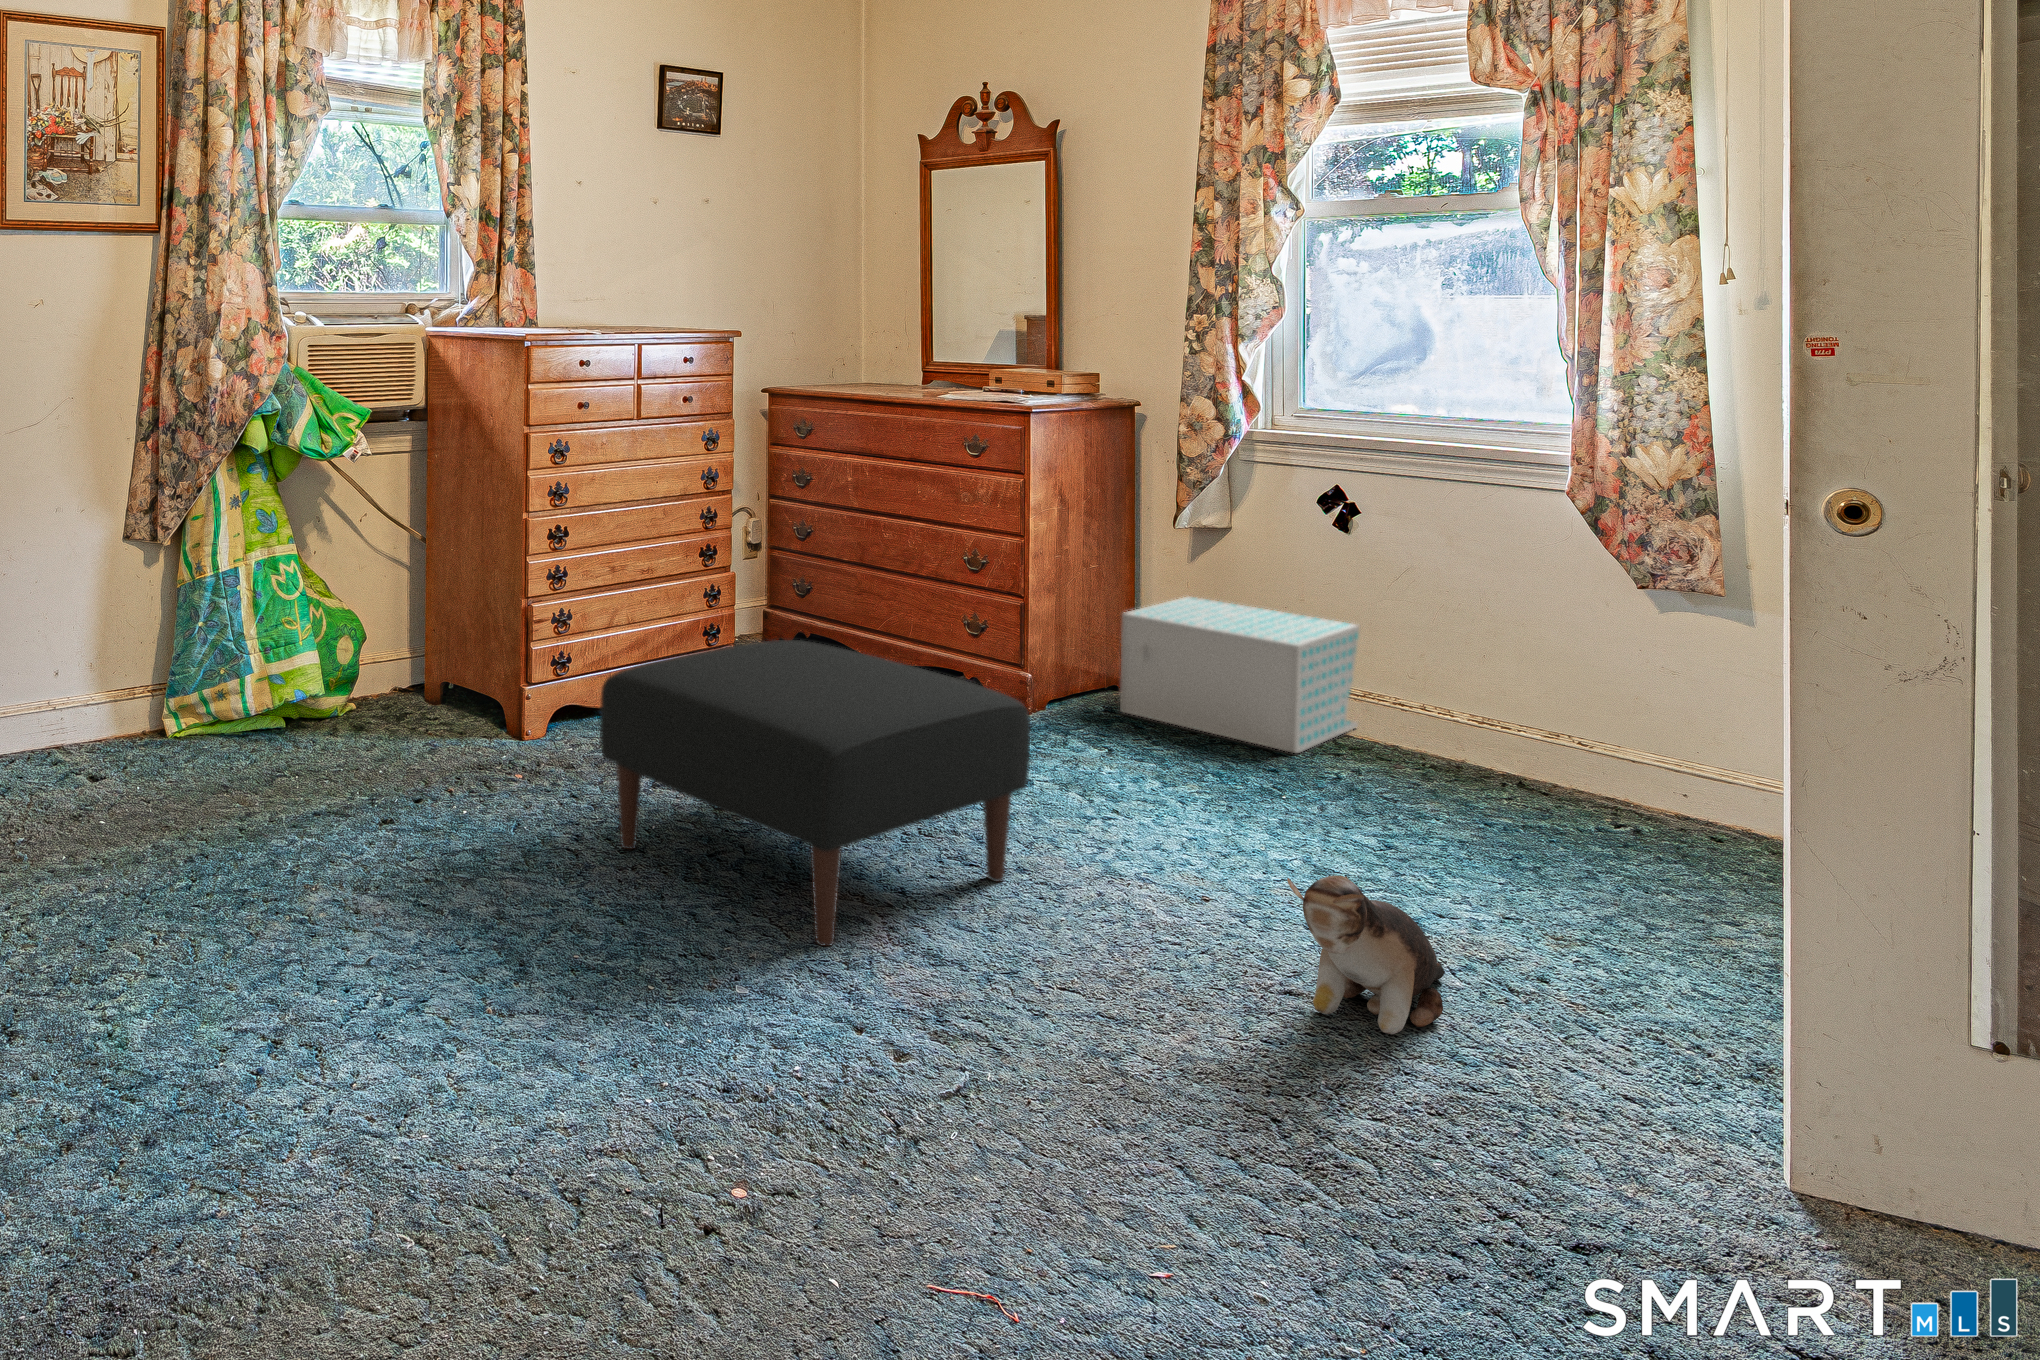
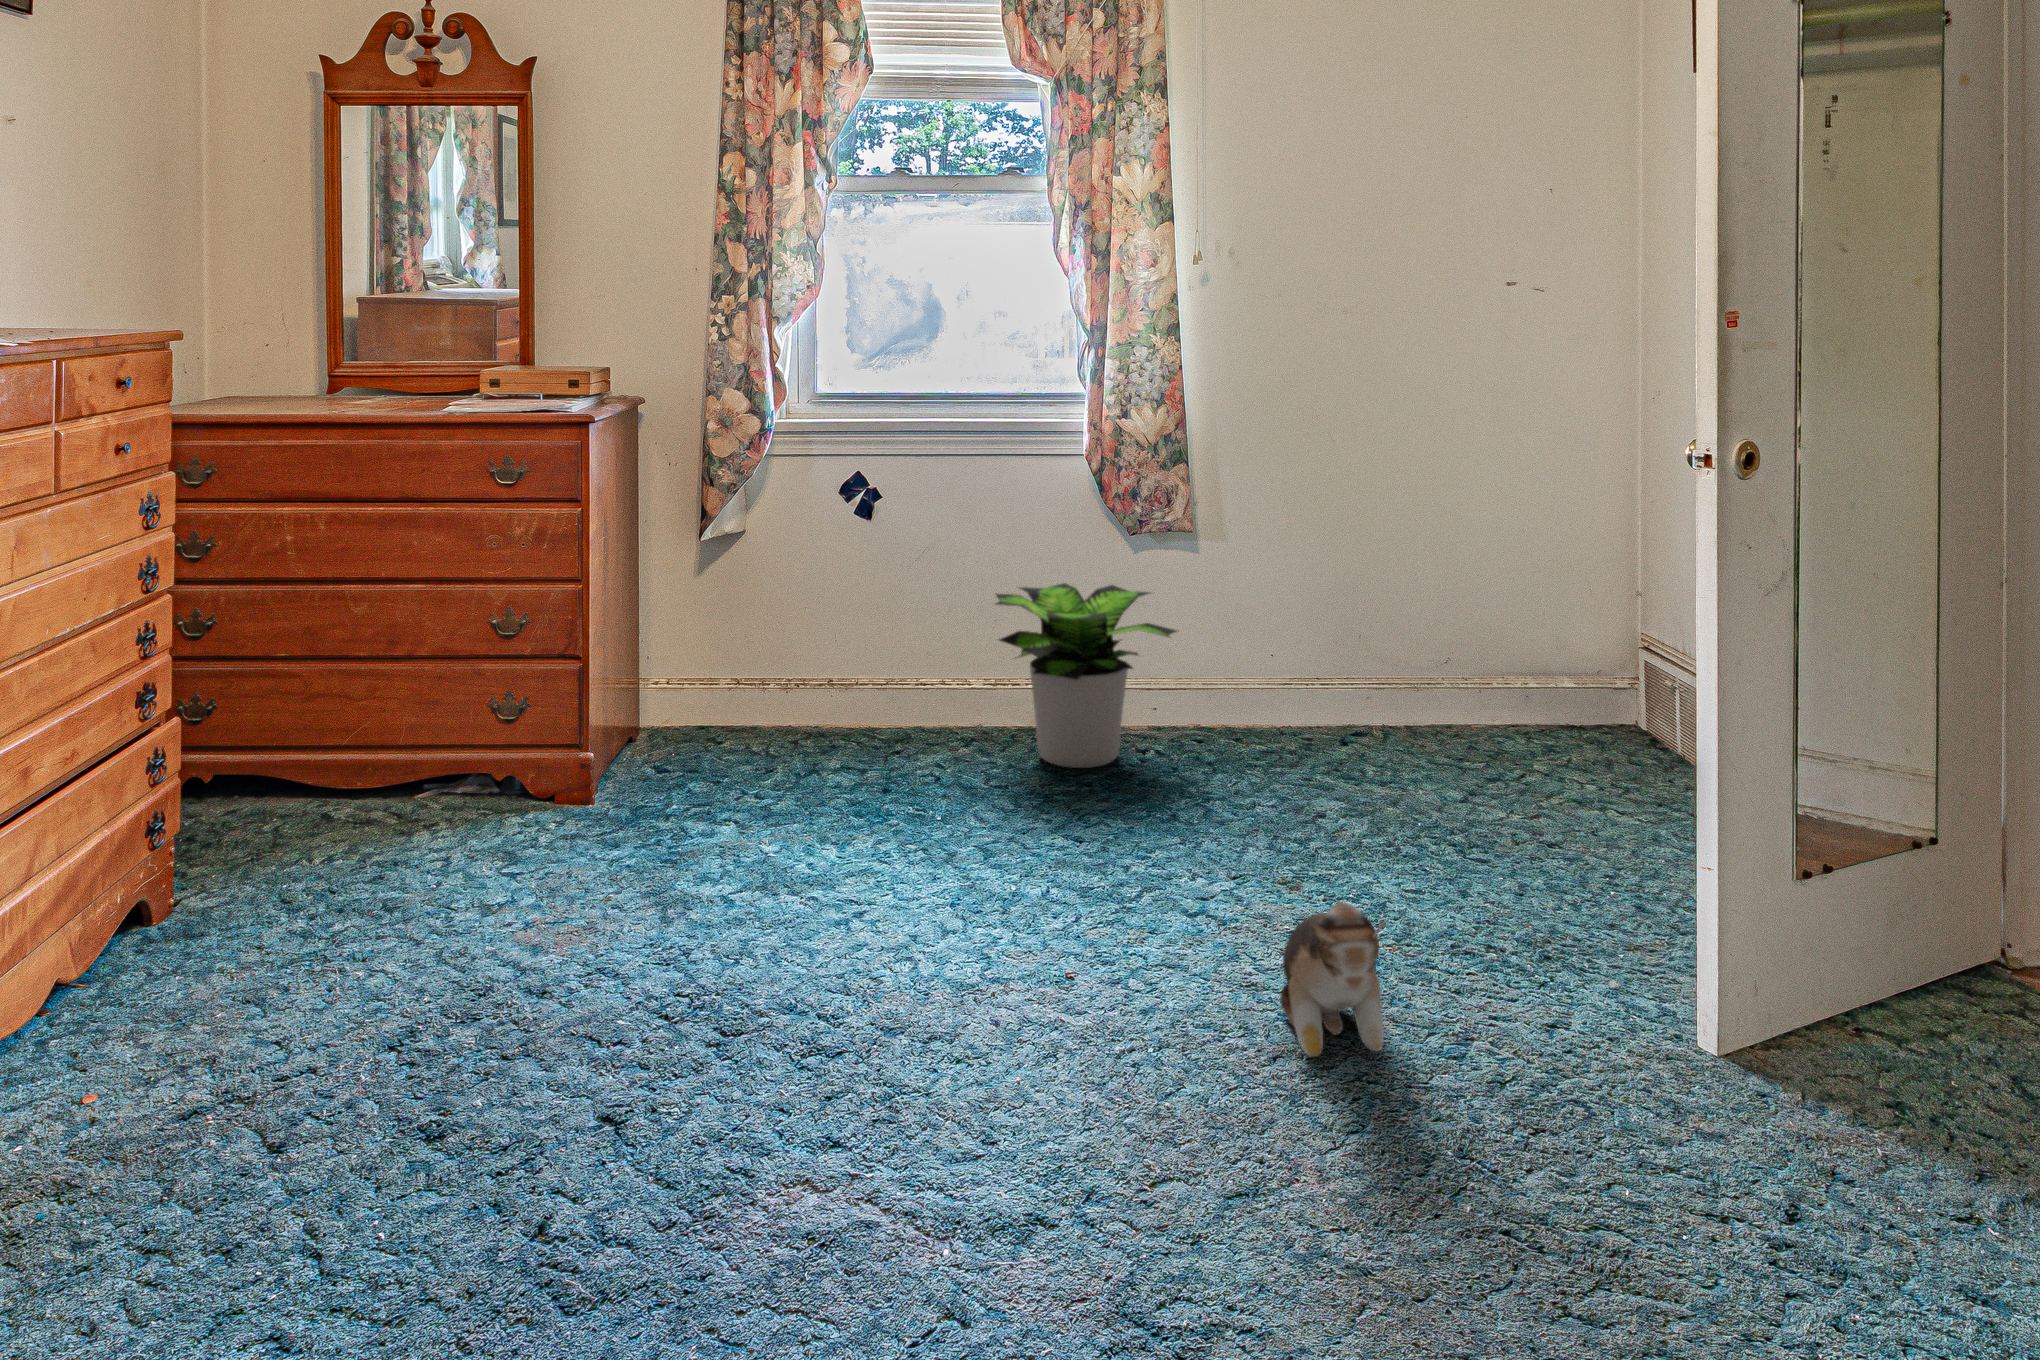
storage box: present [1120,597,1359,753] -> none [699,618,898,774]
potted plant: none [1403,612,1649,807] -> present [996,583,1177,768]
ottoman: present [600,640,1030,946] -> none [348,800,917,1269]

